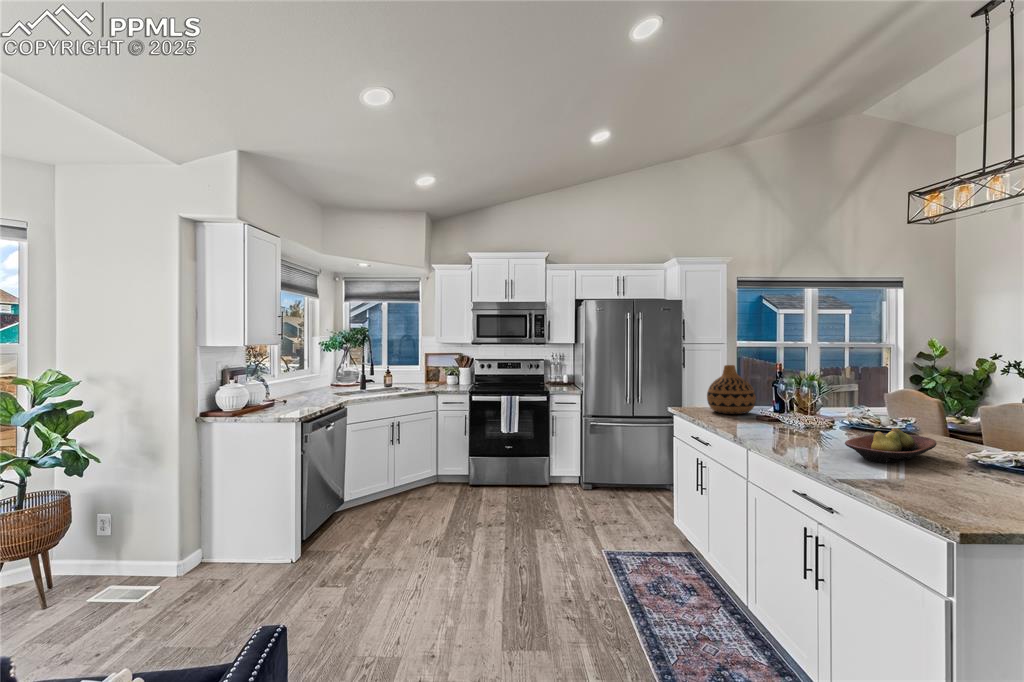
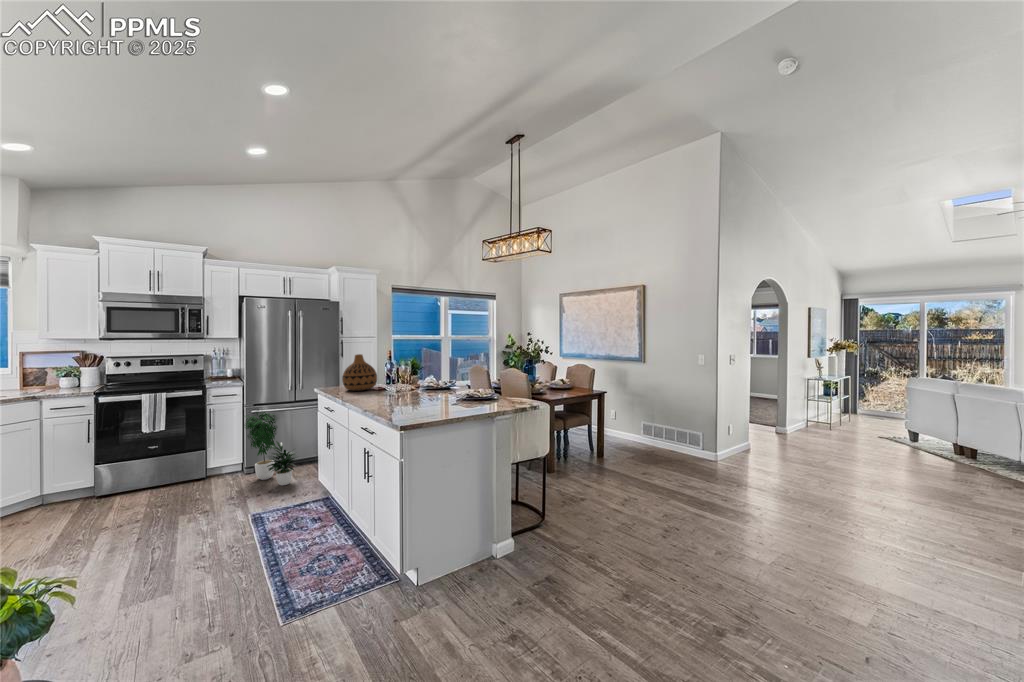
potted plant: none [582,420,644,513] -> present [245,412,297,486]
fruit bowl: present [845,428,937,463] -> none [403,389,452,411]

